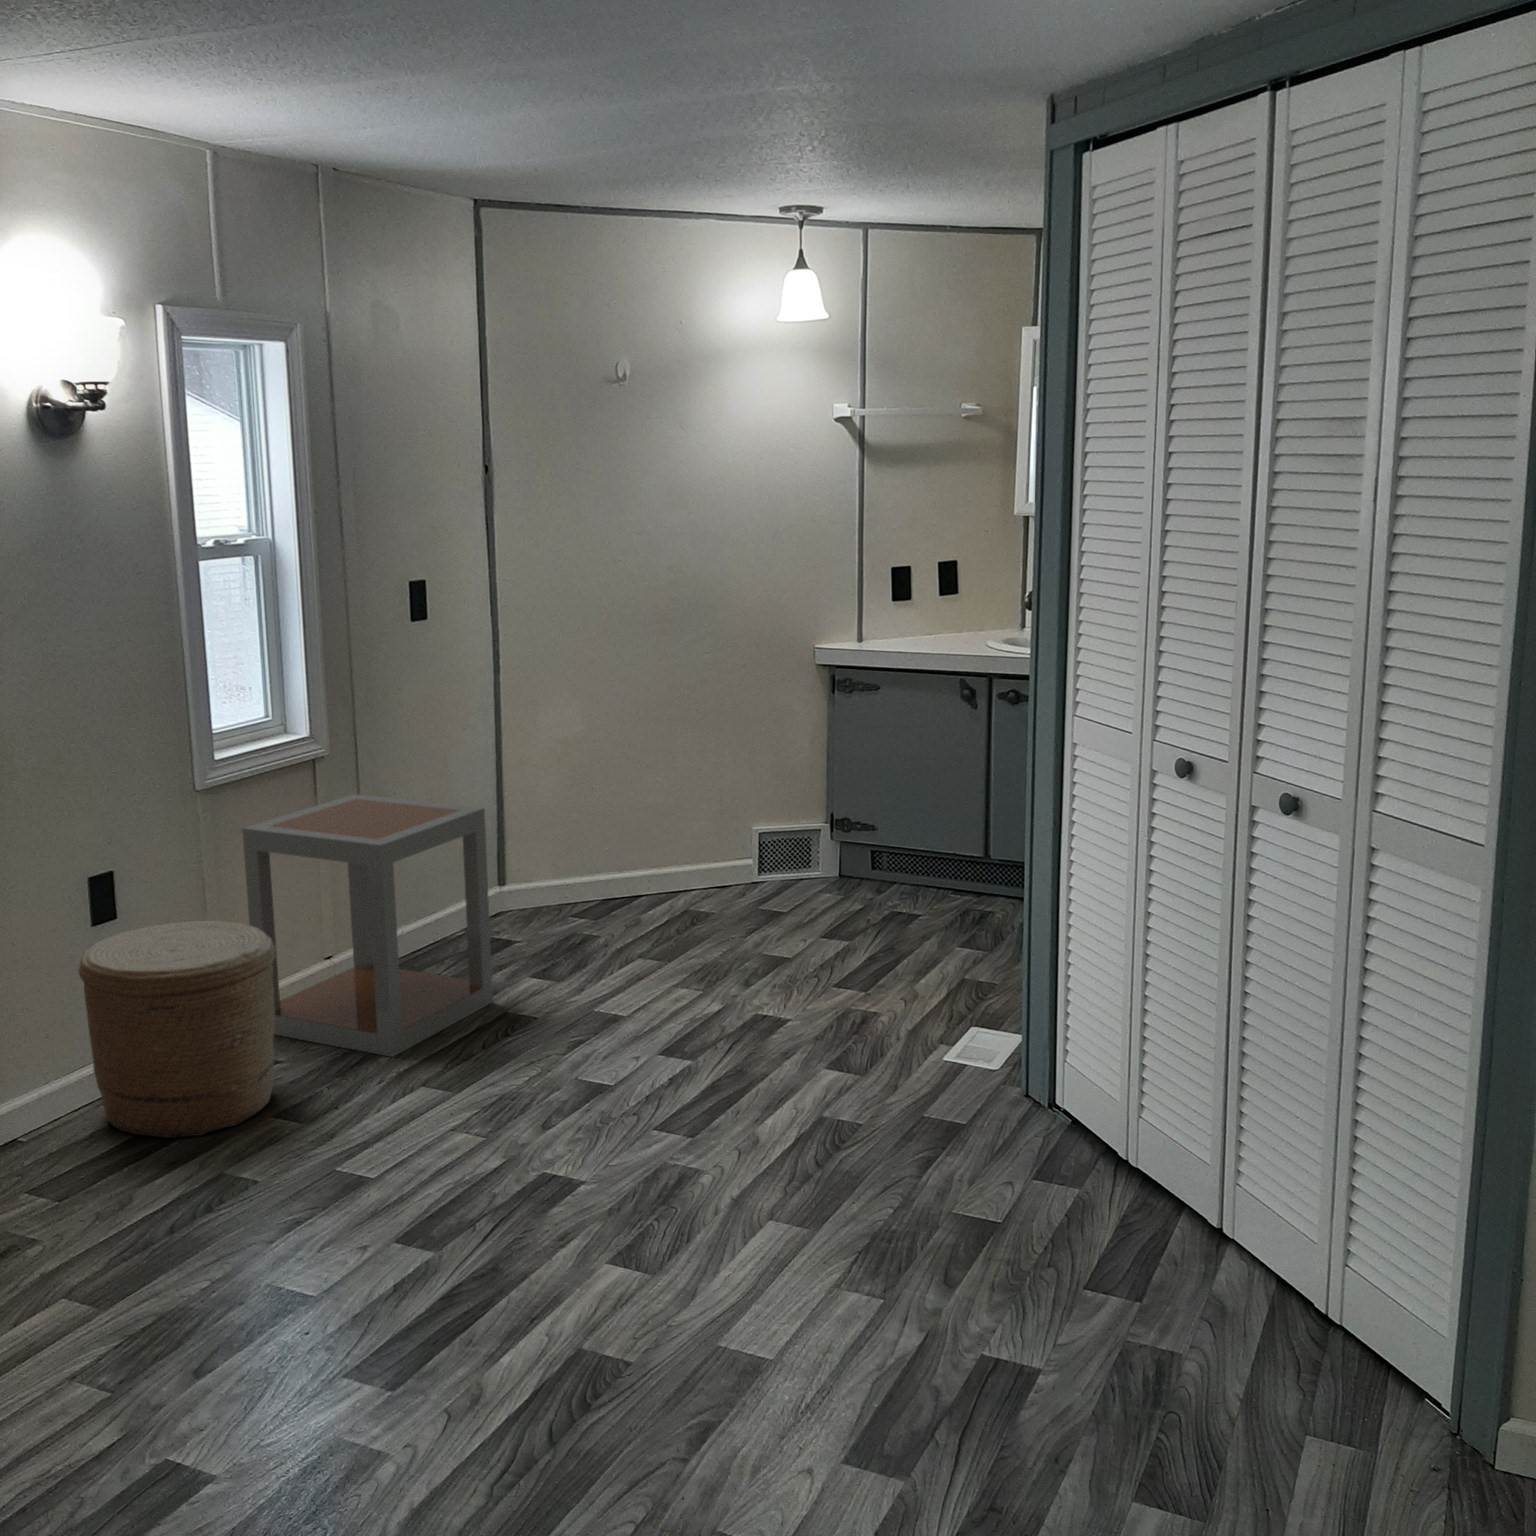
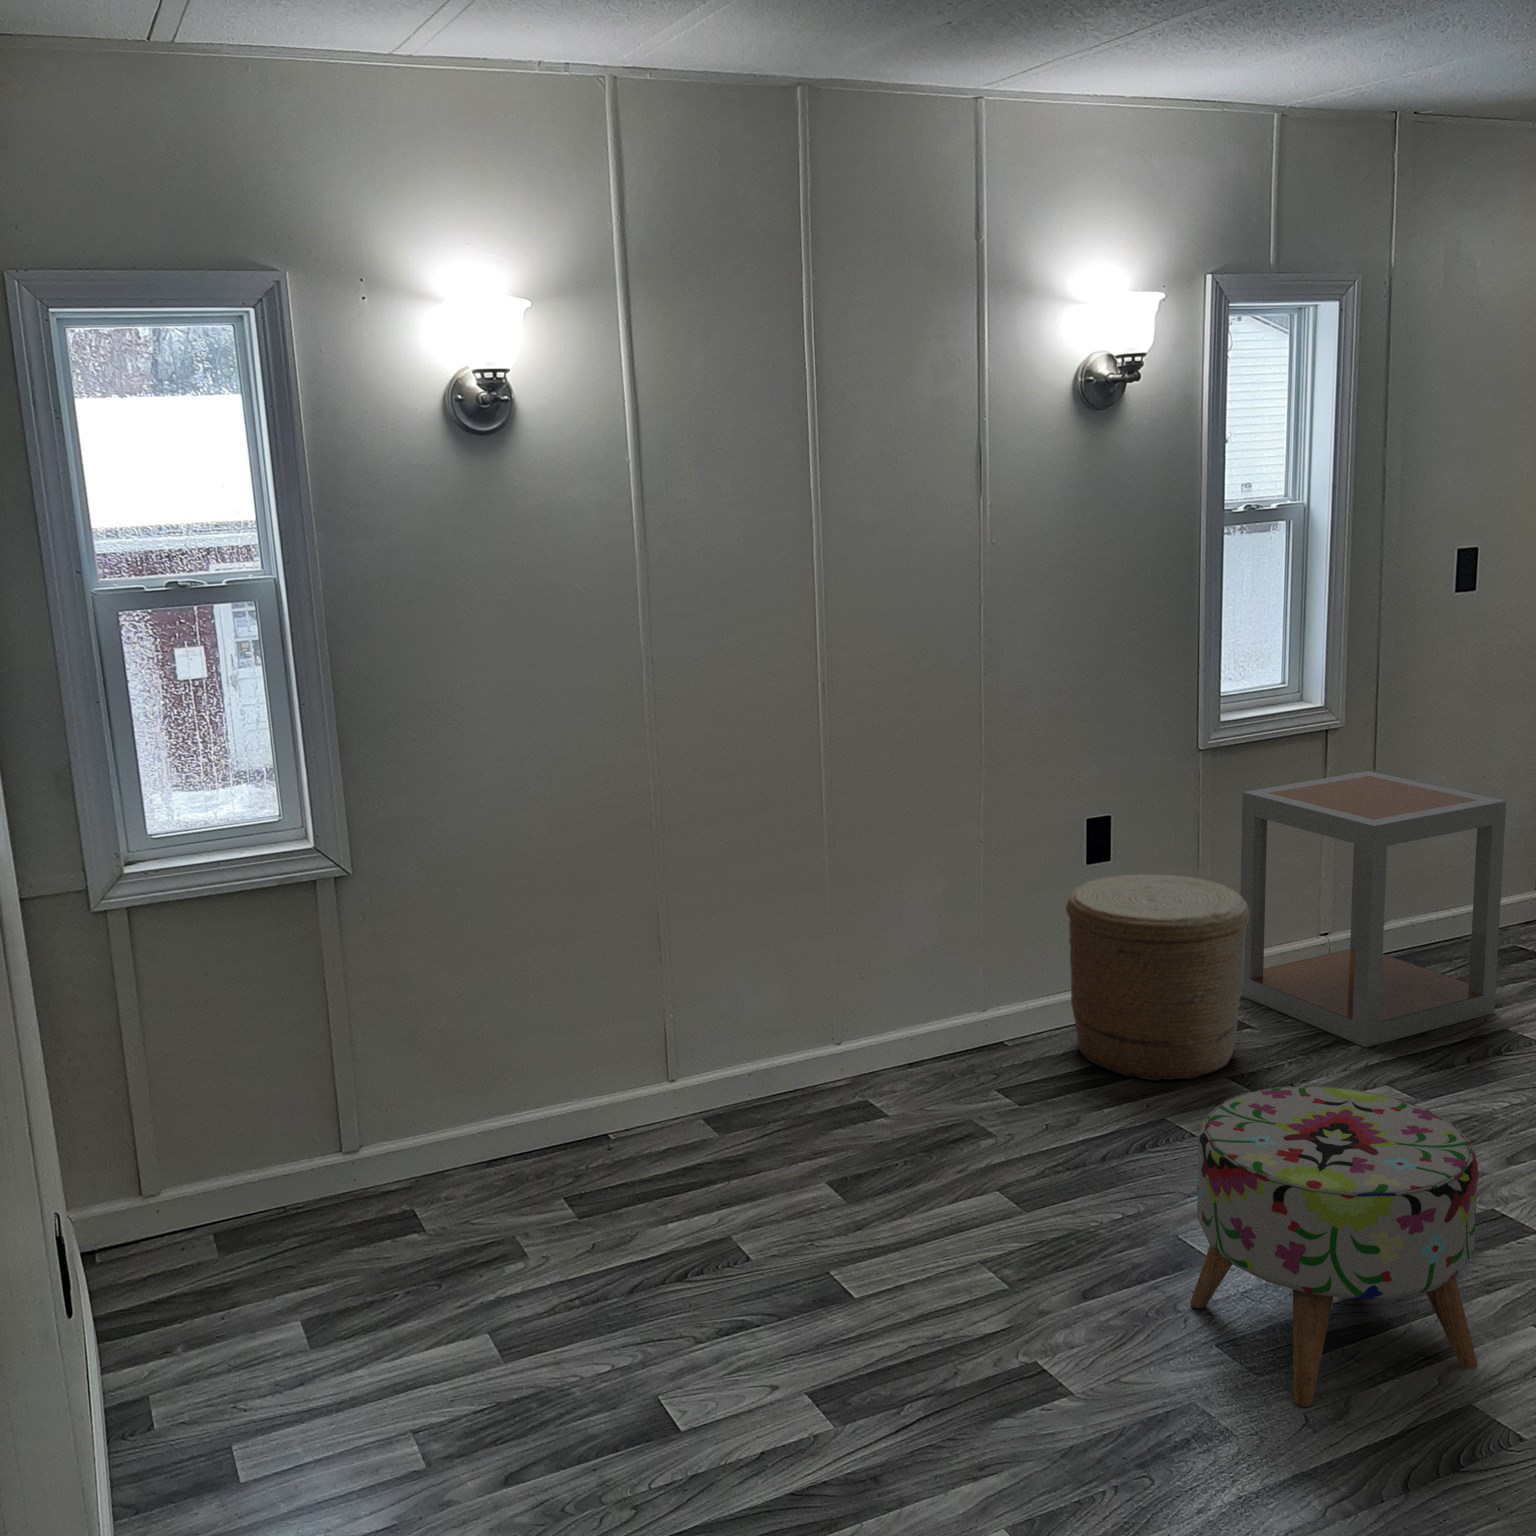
ottoman: none [303,1094,575,1407] -> present [1190,1086,1478,1407]

